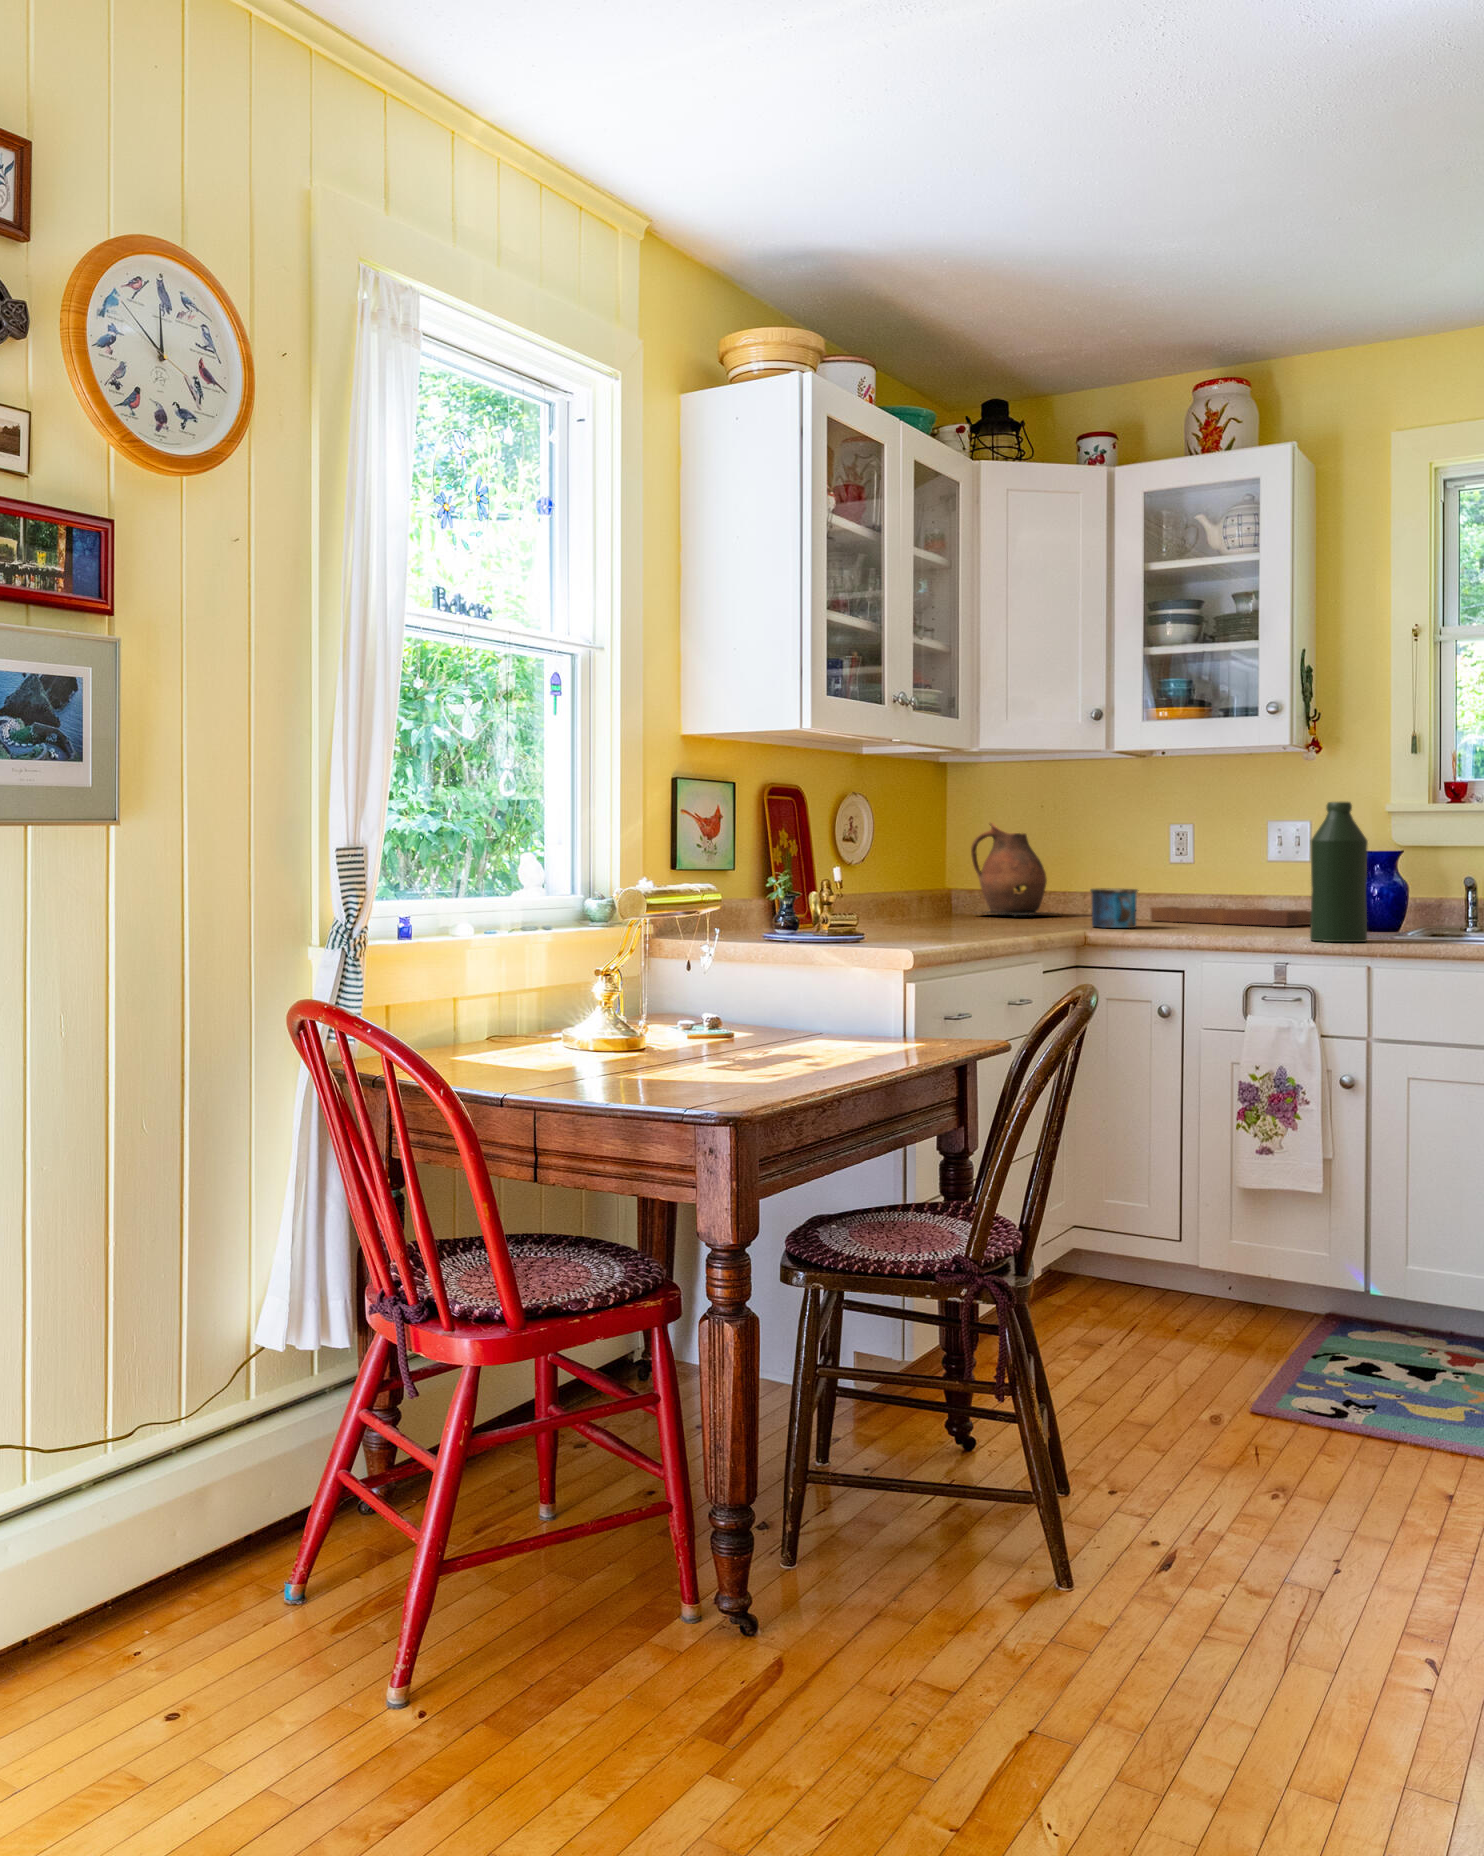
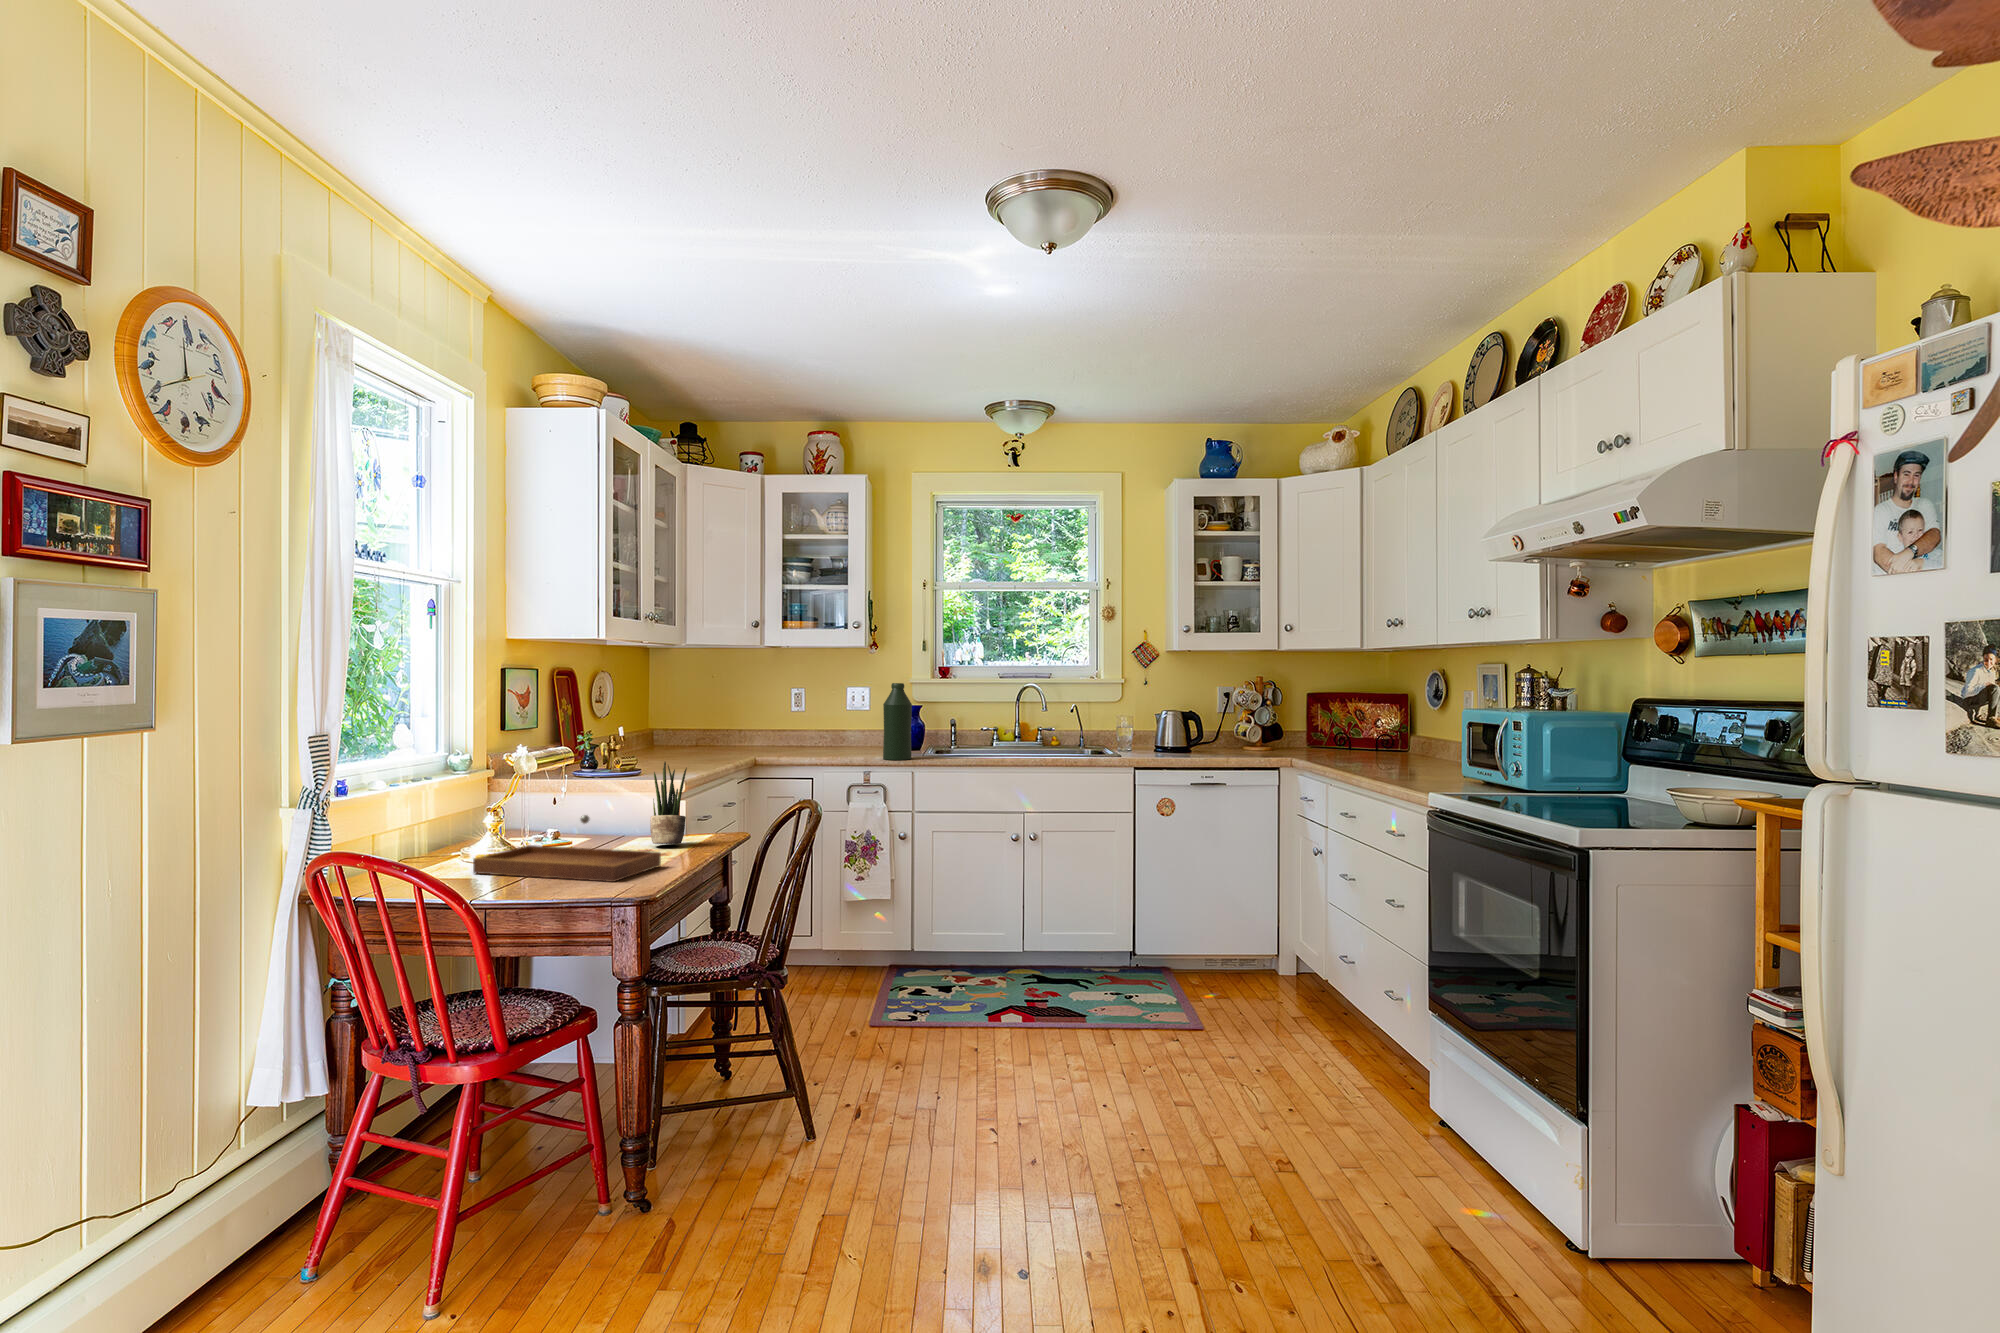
ceramic pitcher: present [971,823,1051,916] -> none [668,687,726,746]
mug: present [1090,888,1138,928] -> none [753,729,782,754]
tray: present [1151,906,1311,926] -> present [473,815,661,882]
potted plant: none [836,911,894,1048] -> present [650,762,687,844]

